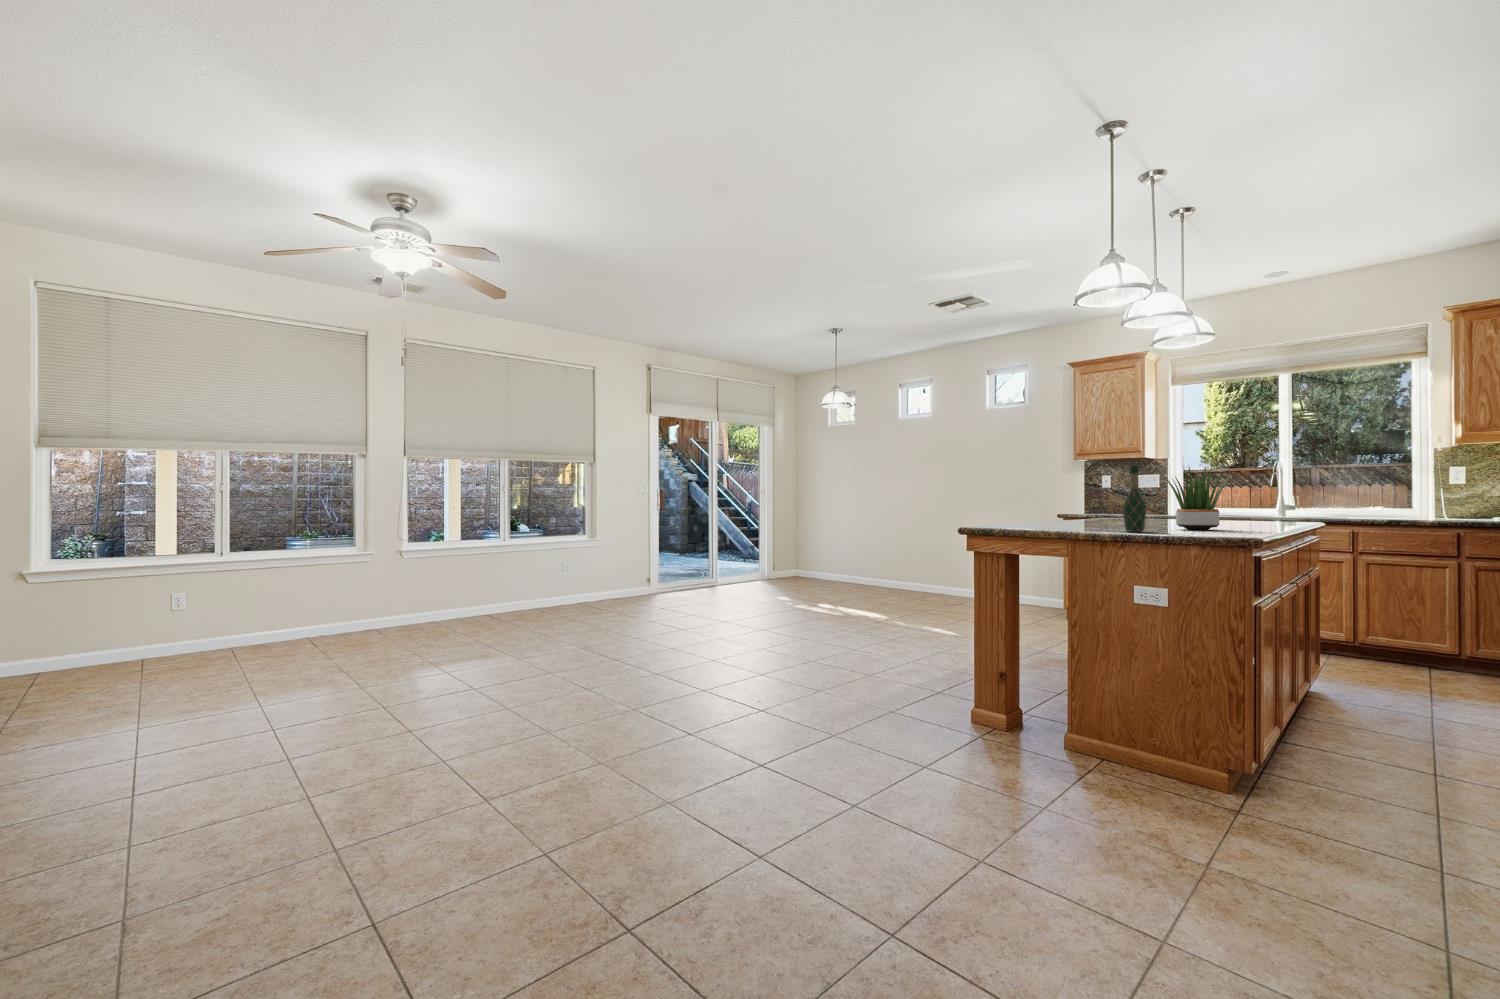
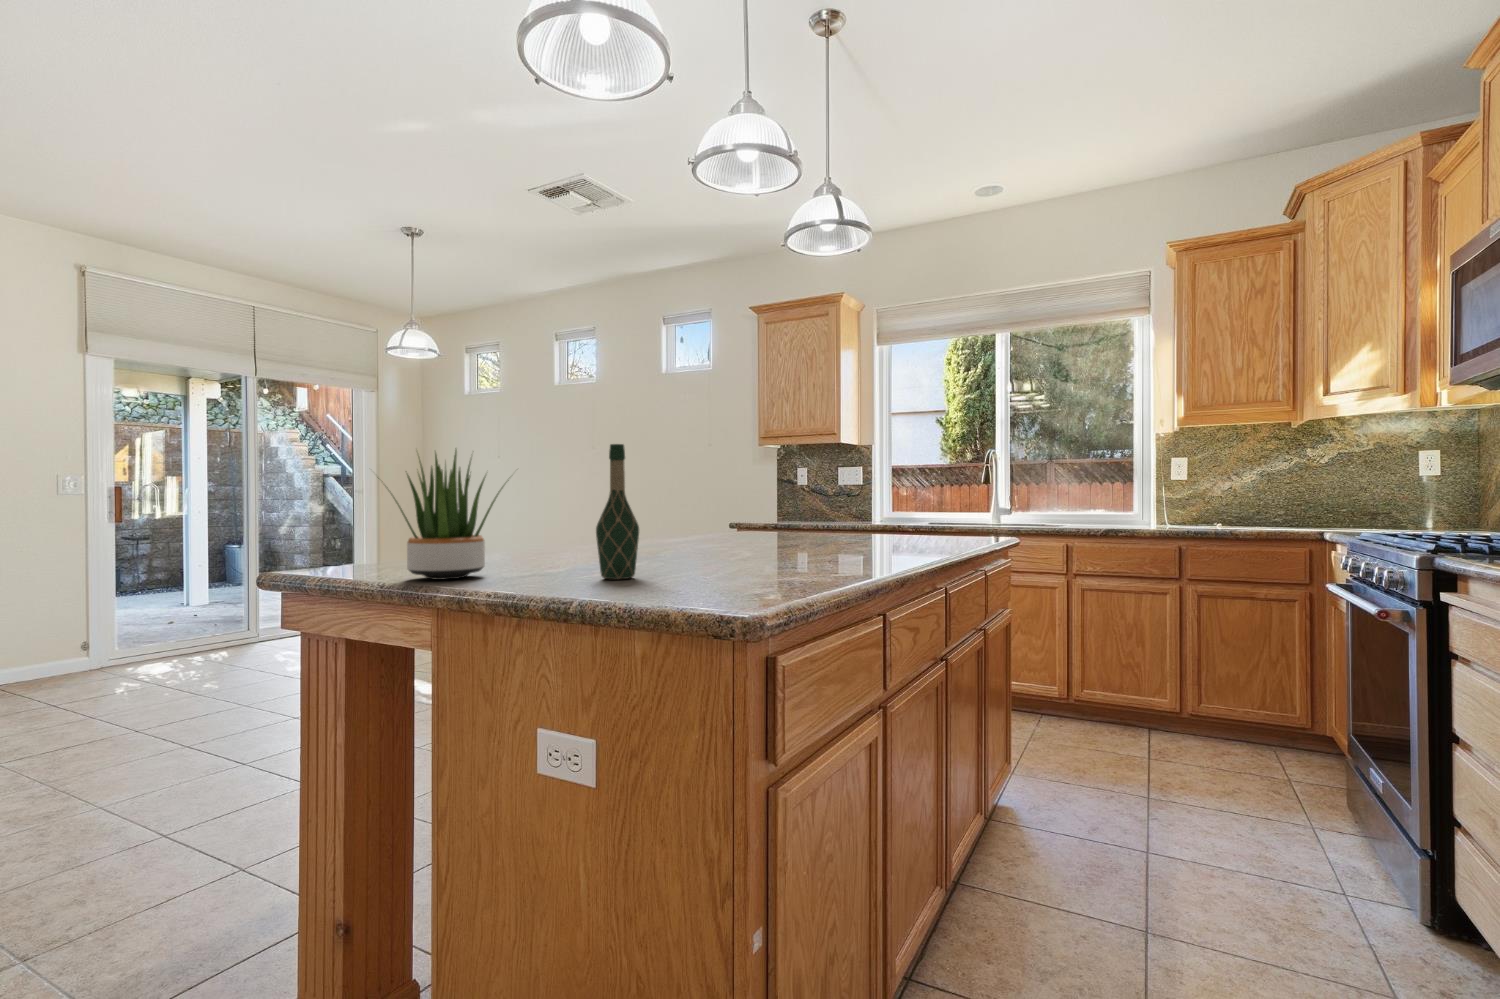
potted plant: present [1163,467,1231,530] -> present [378,450,509,580]

